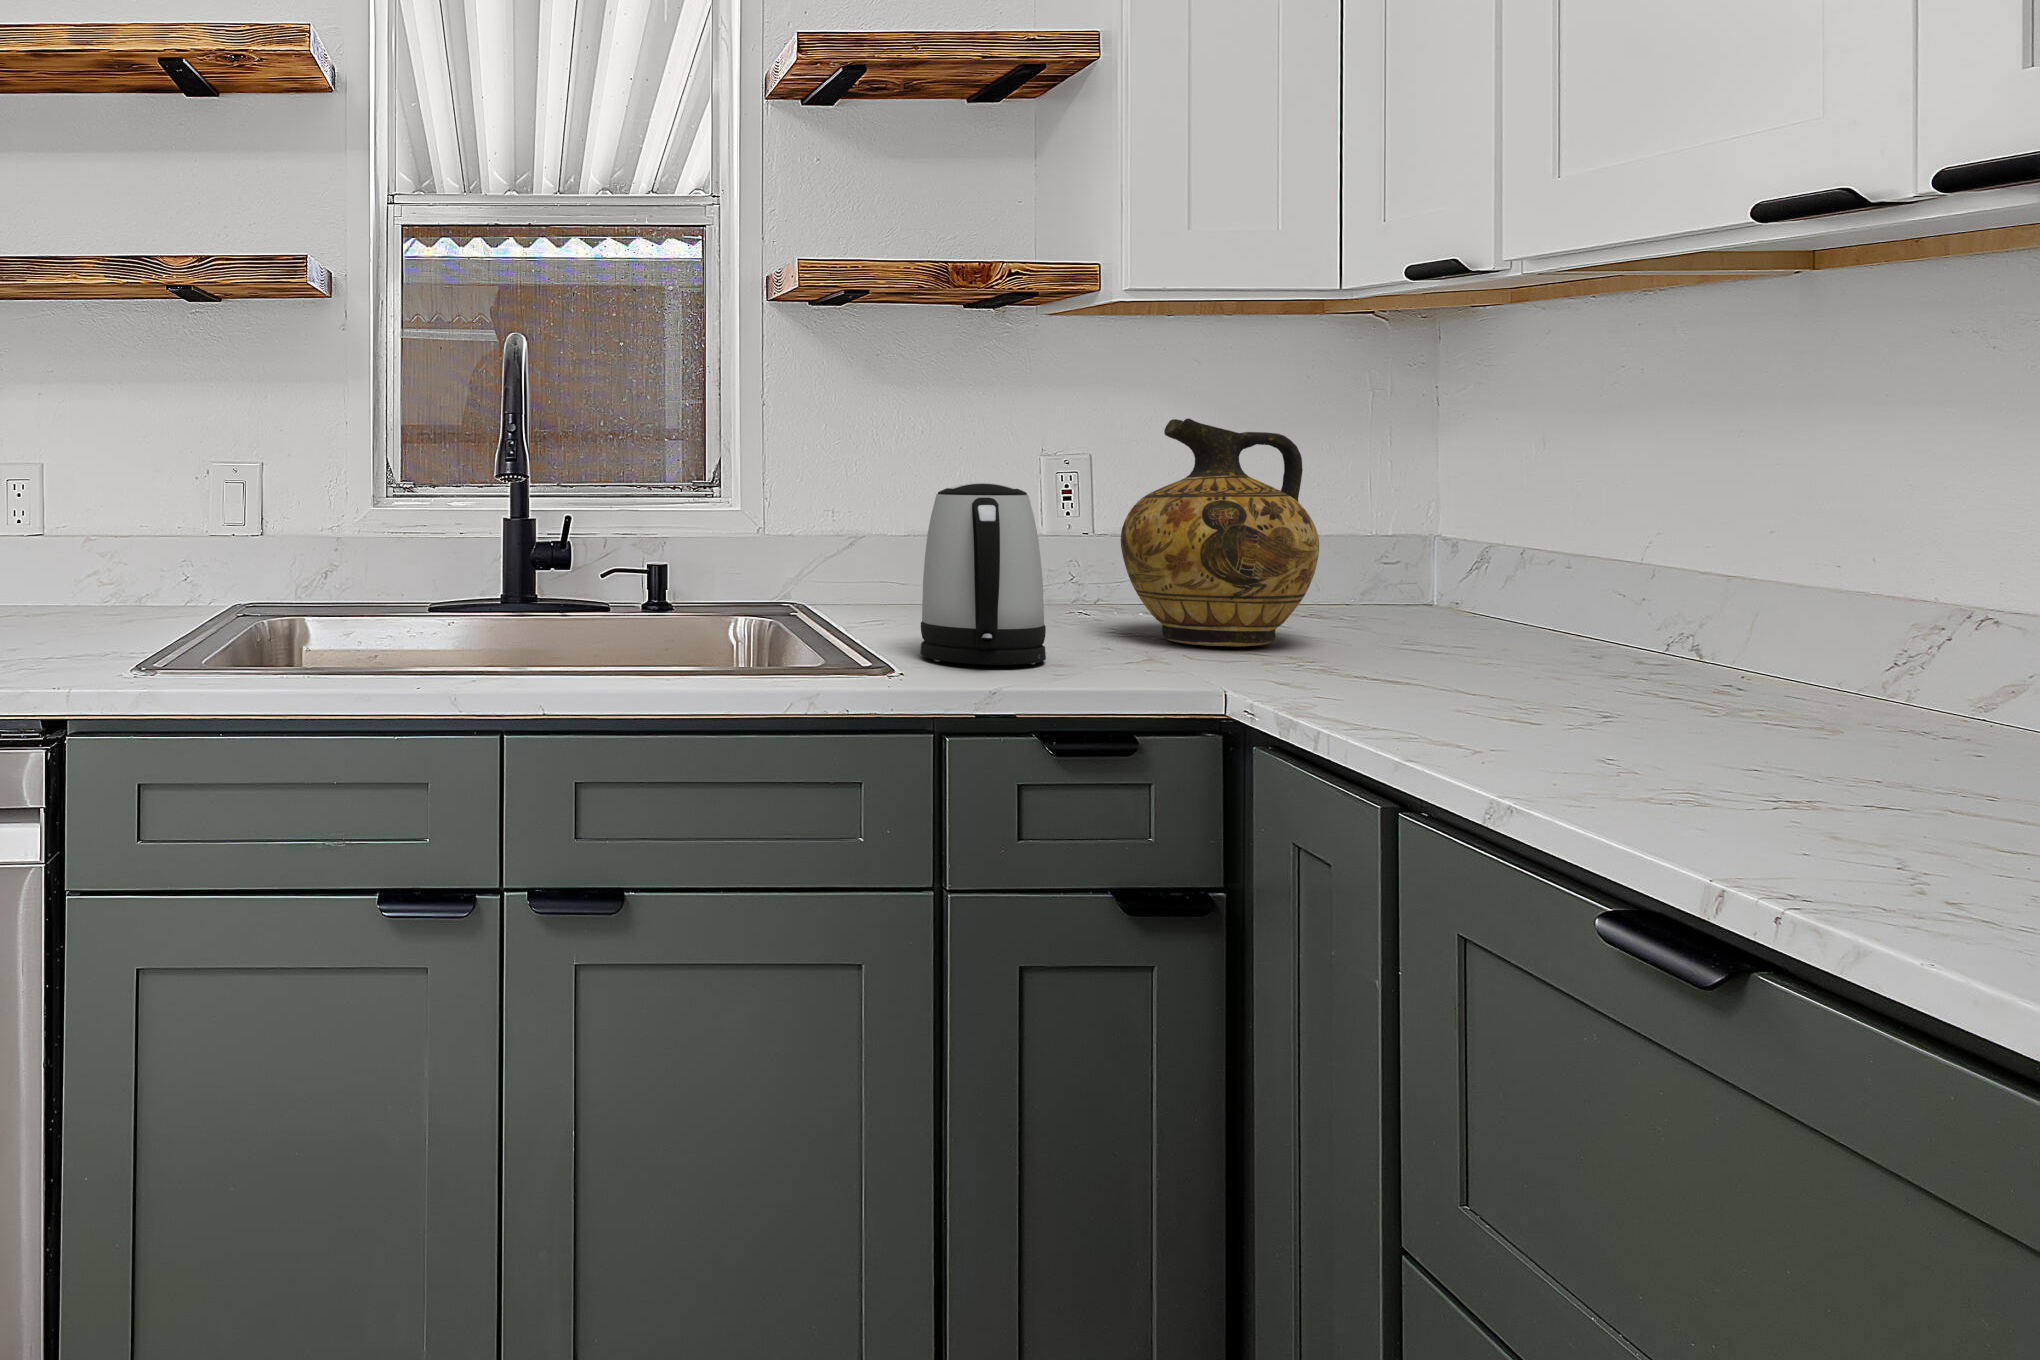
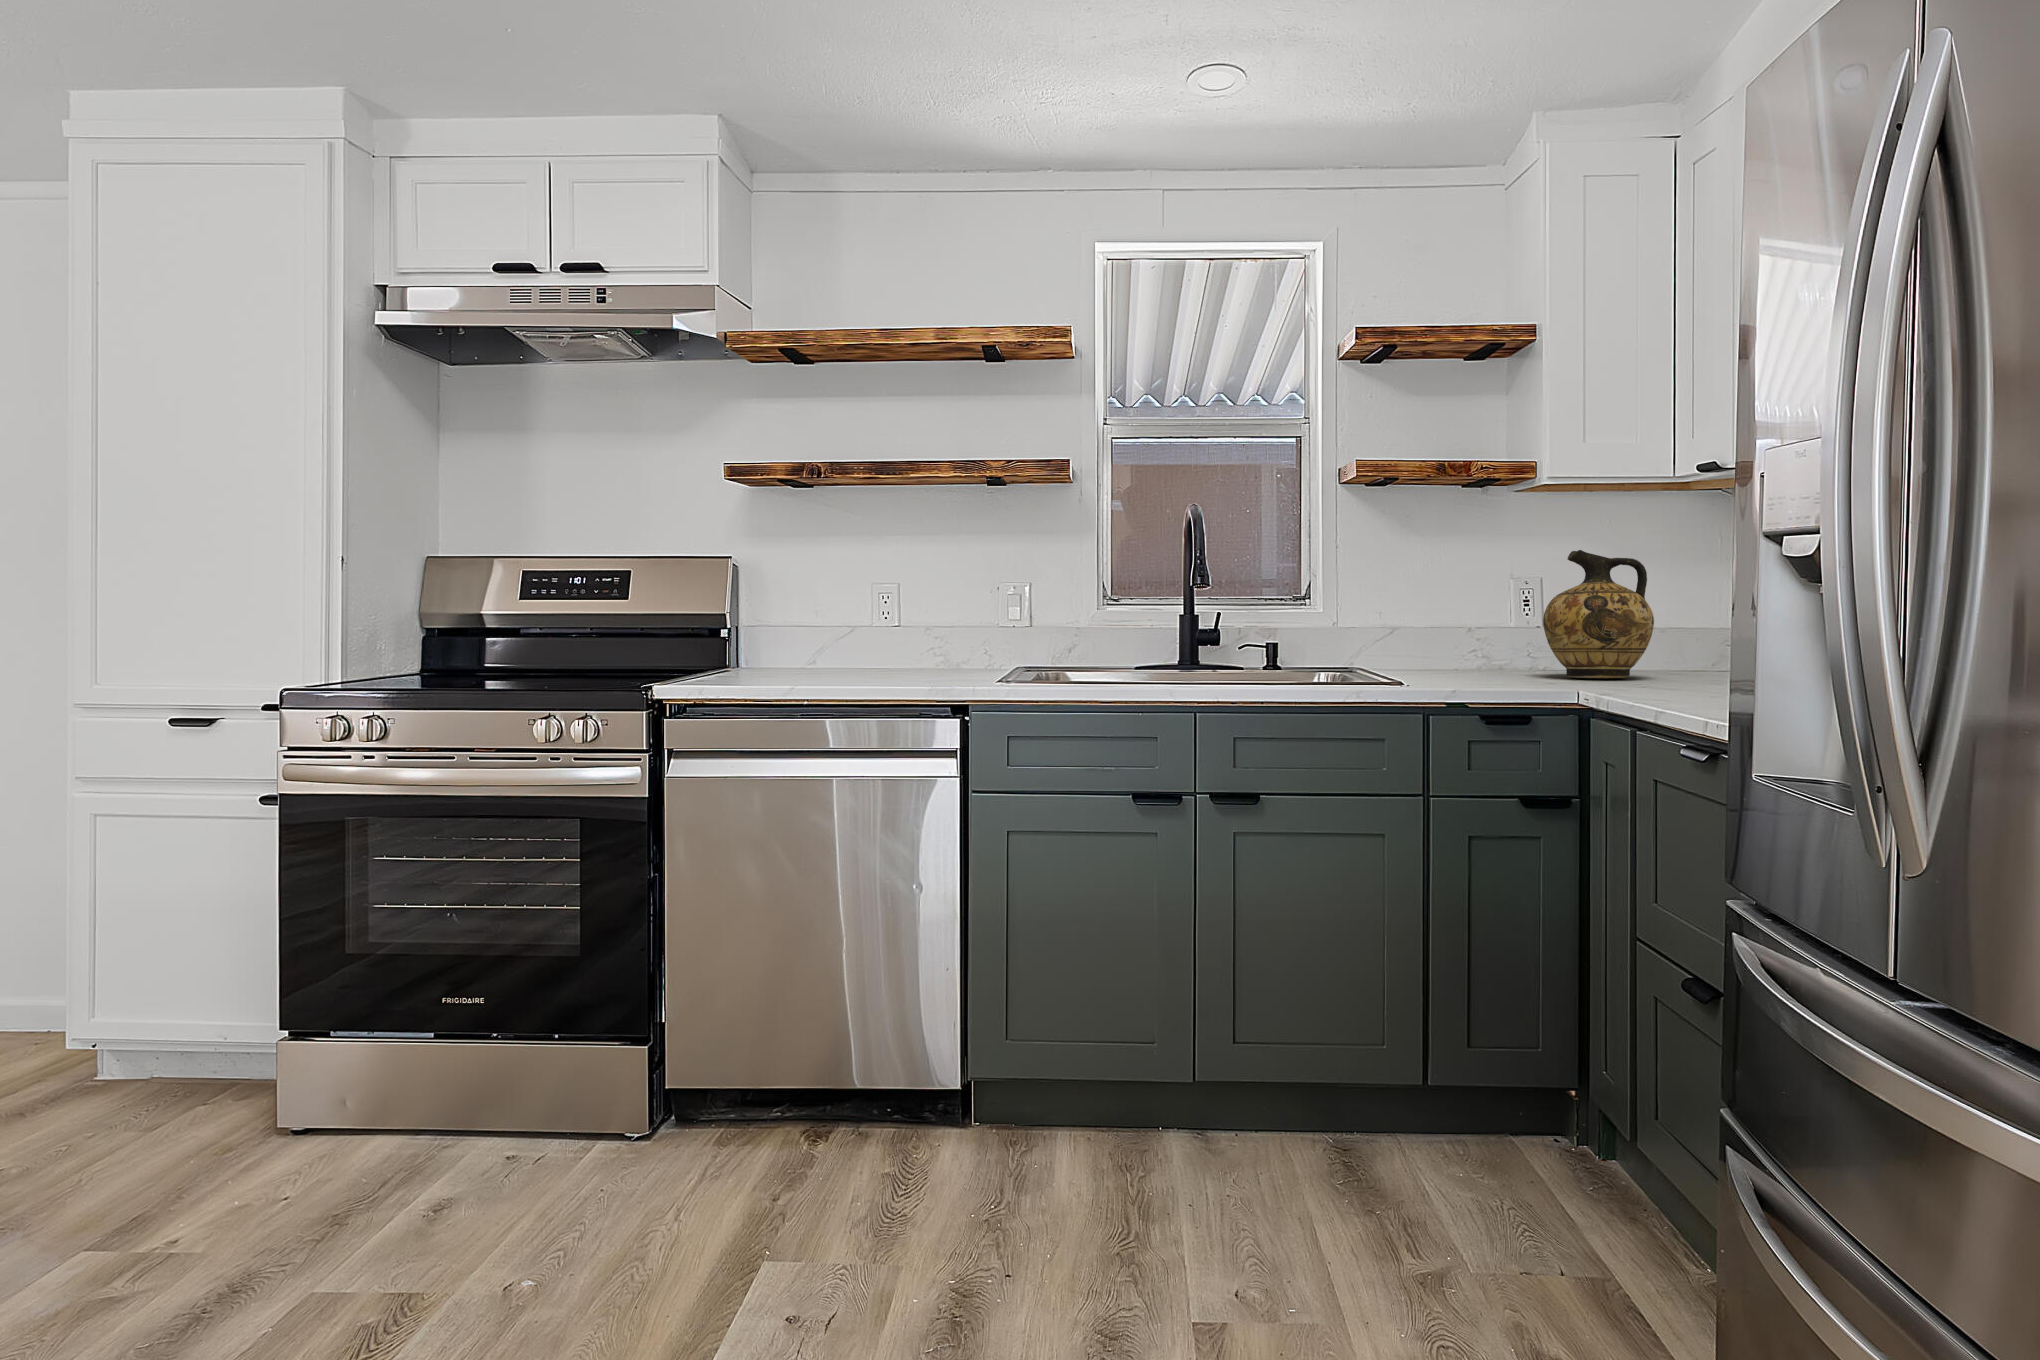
kettle: present [921,483,1046,665] -> none [1423,584,1492,682]

